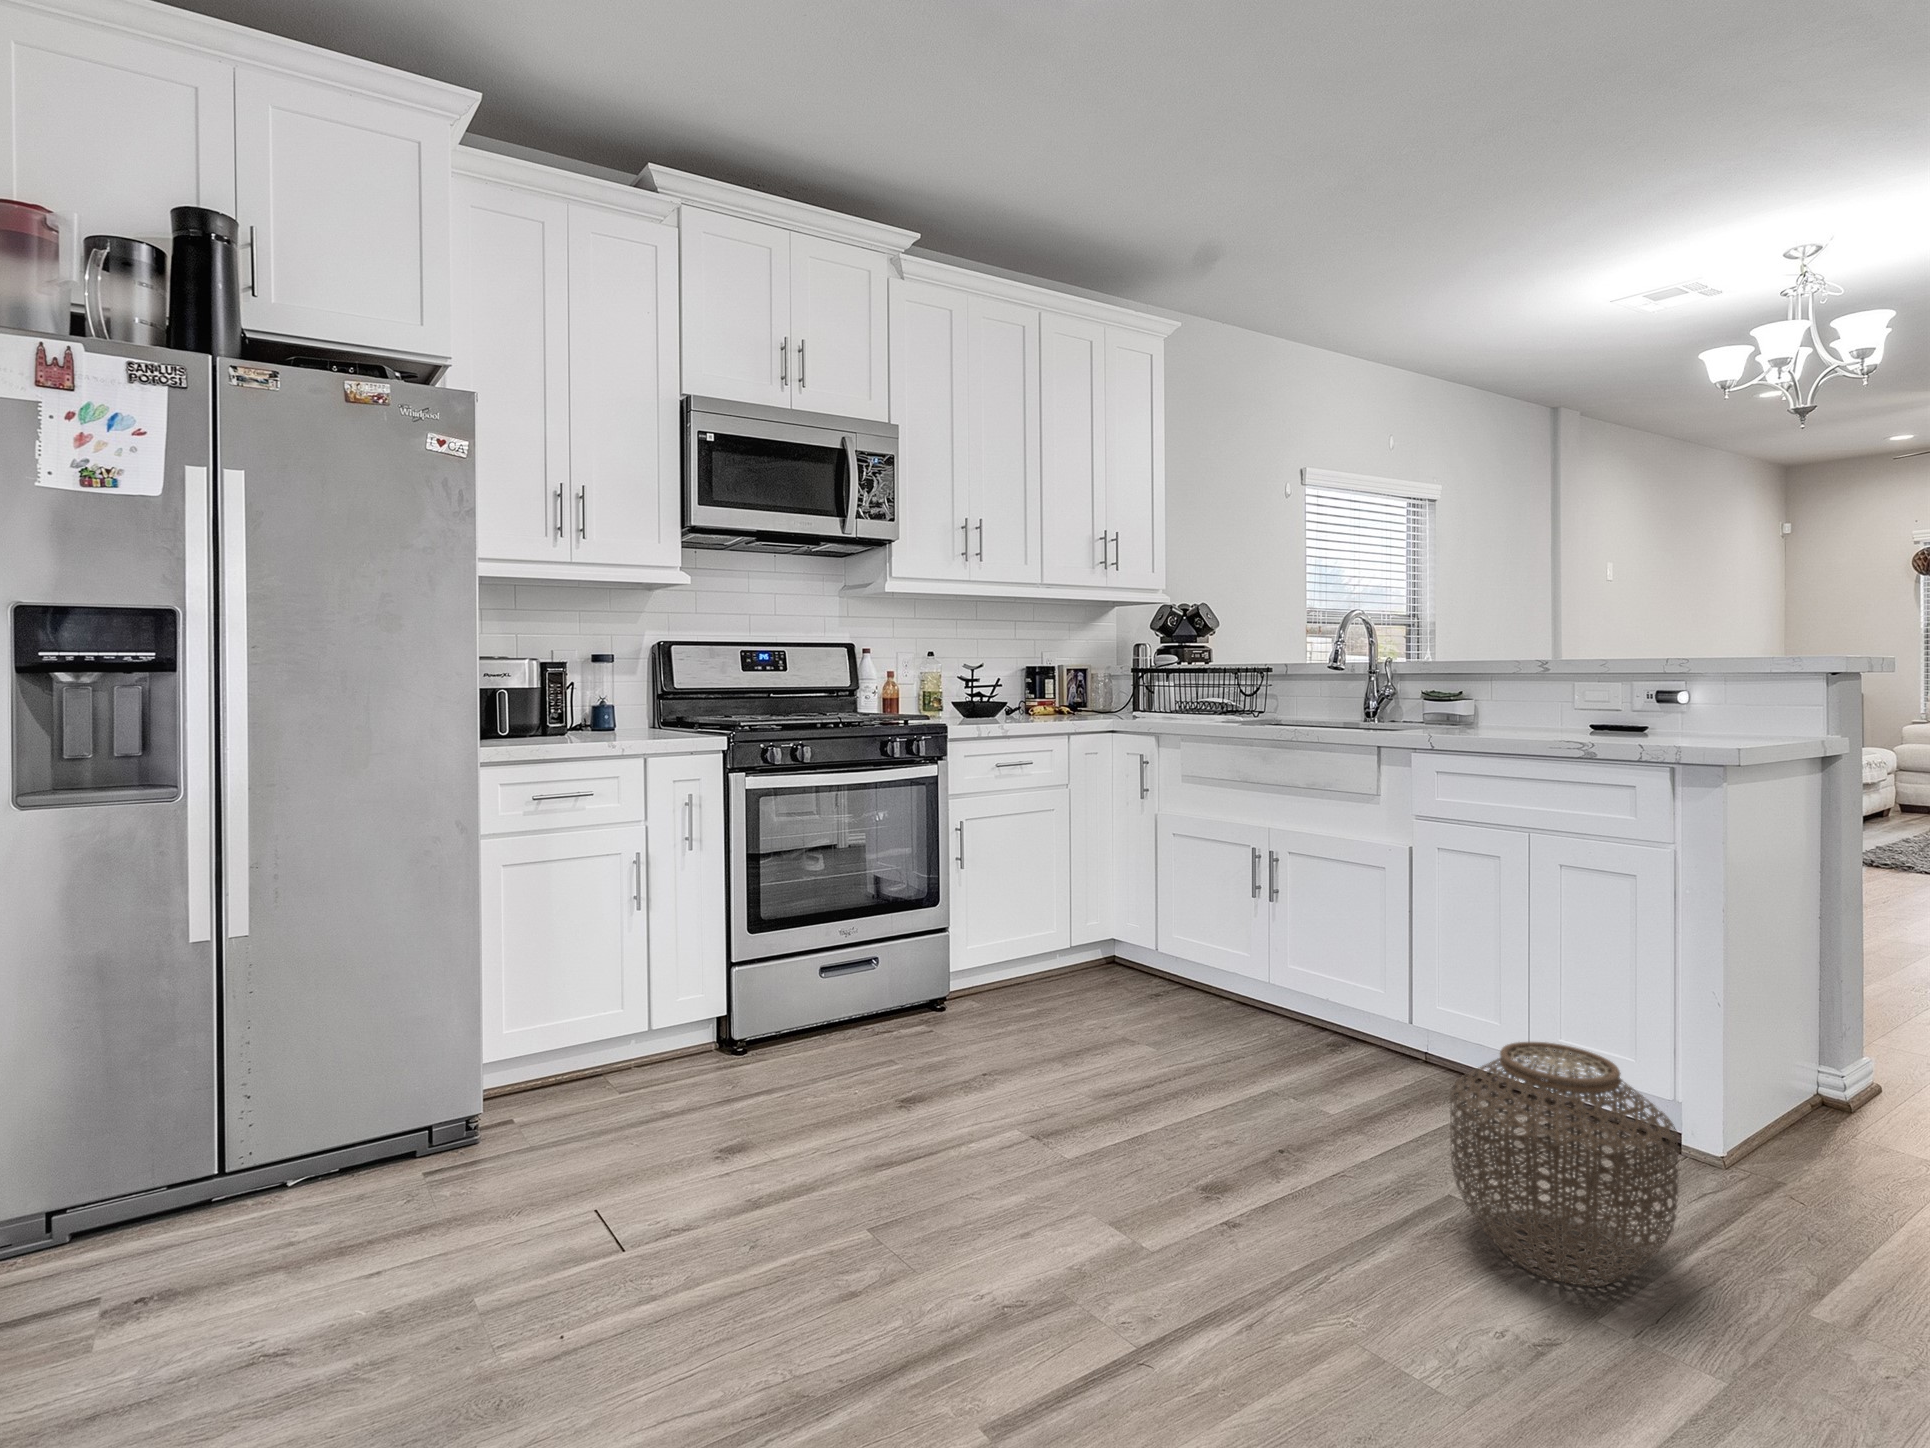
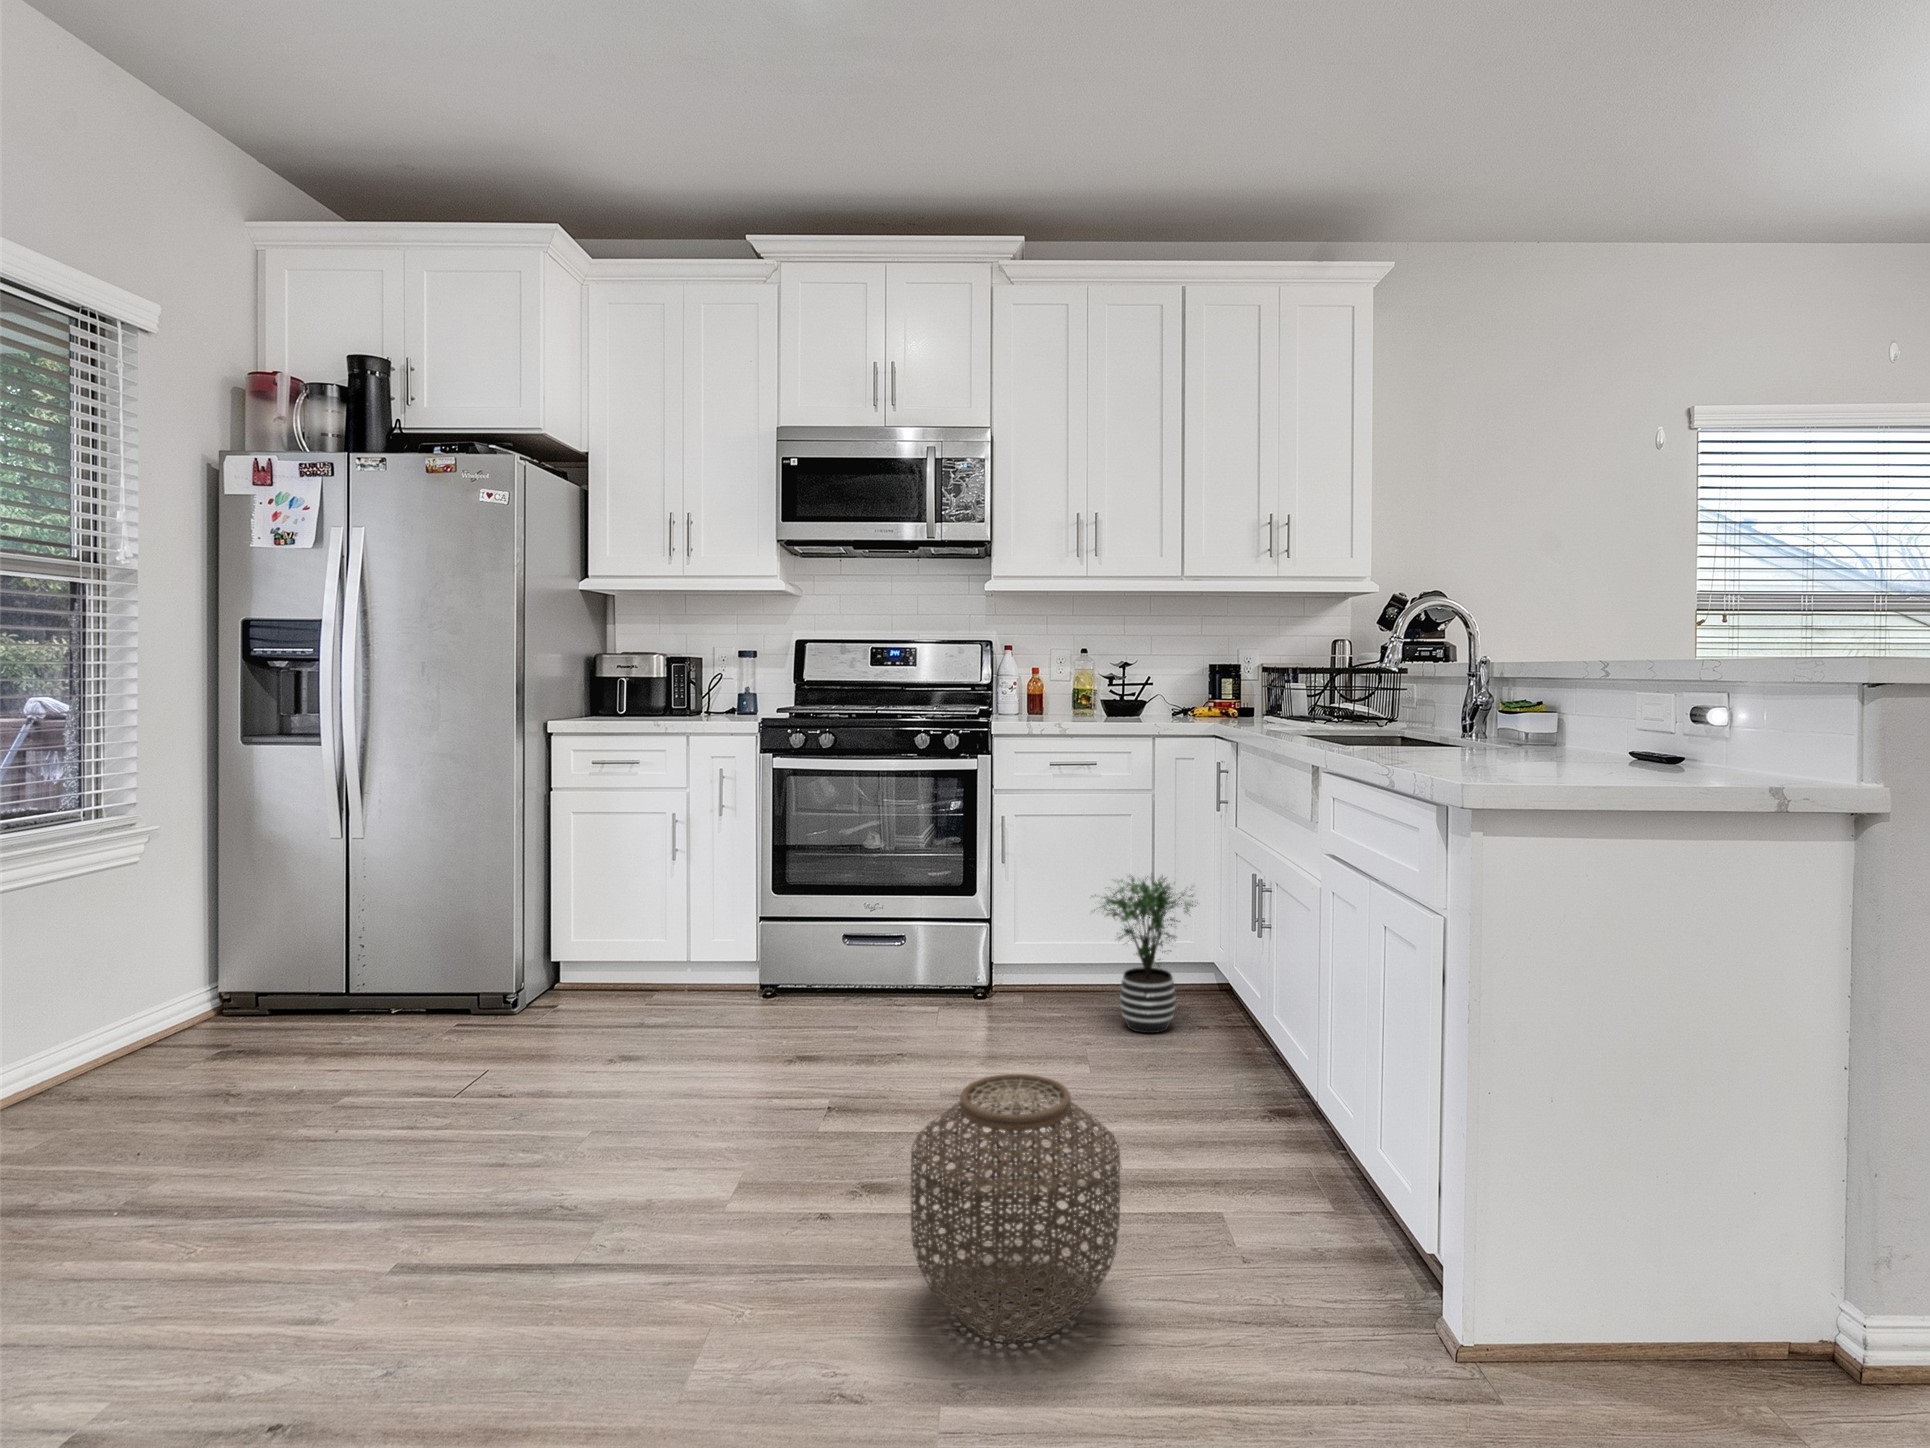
potted plant: none [1074,858,1179,1008] -> present [1092,873,1196,1033]

